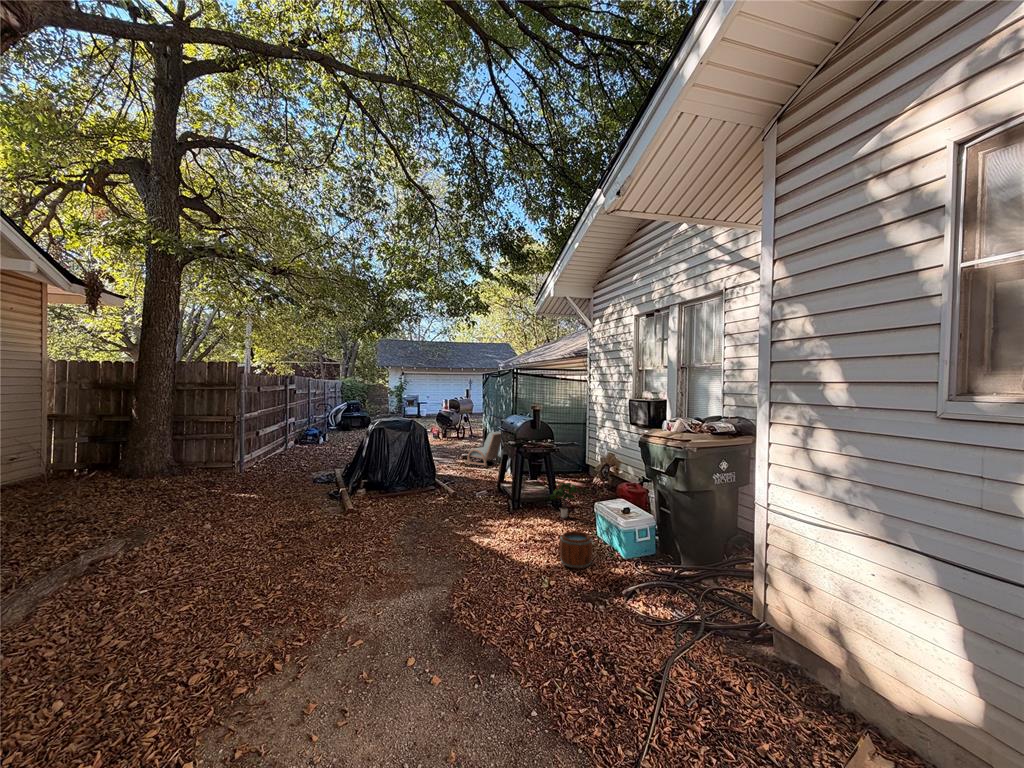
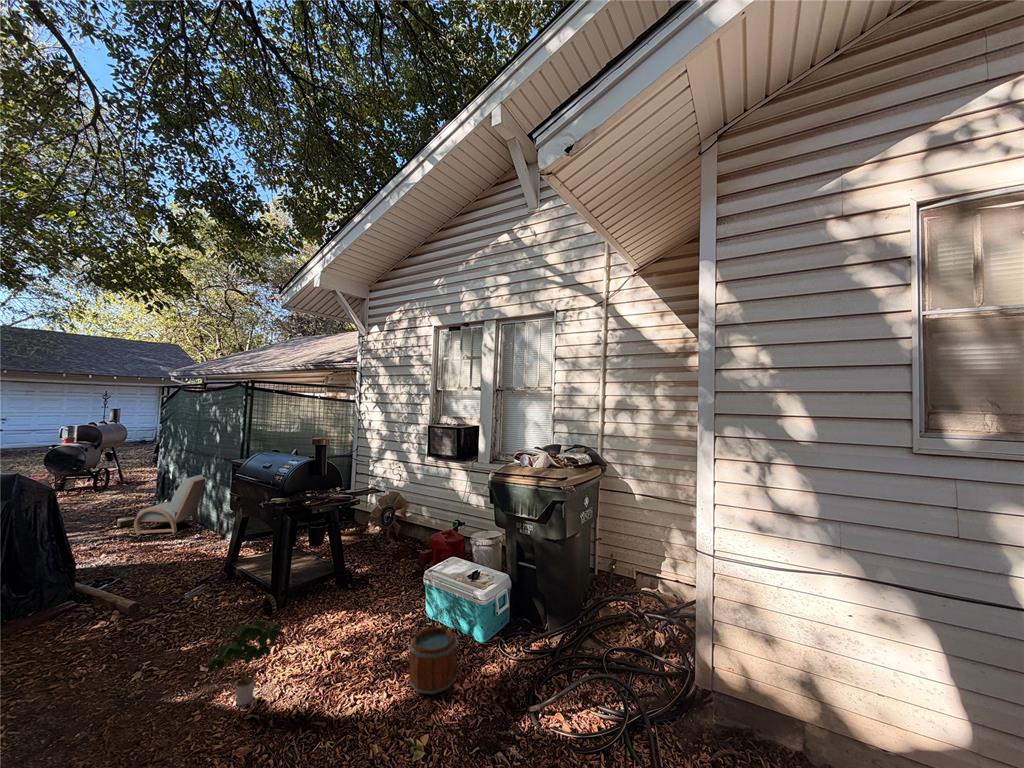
potted plant: present [550,482,579,518] -> present [206,621,285,706]

